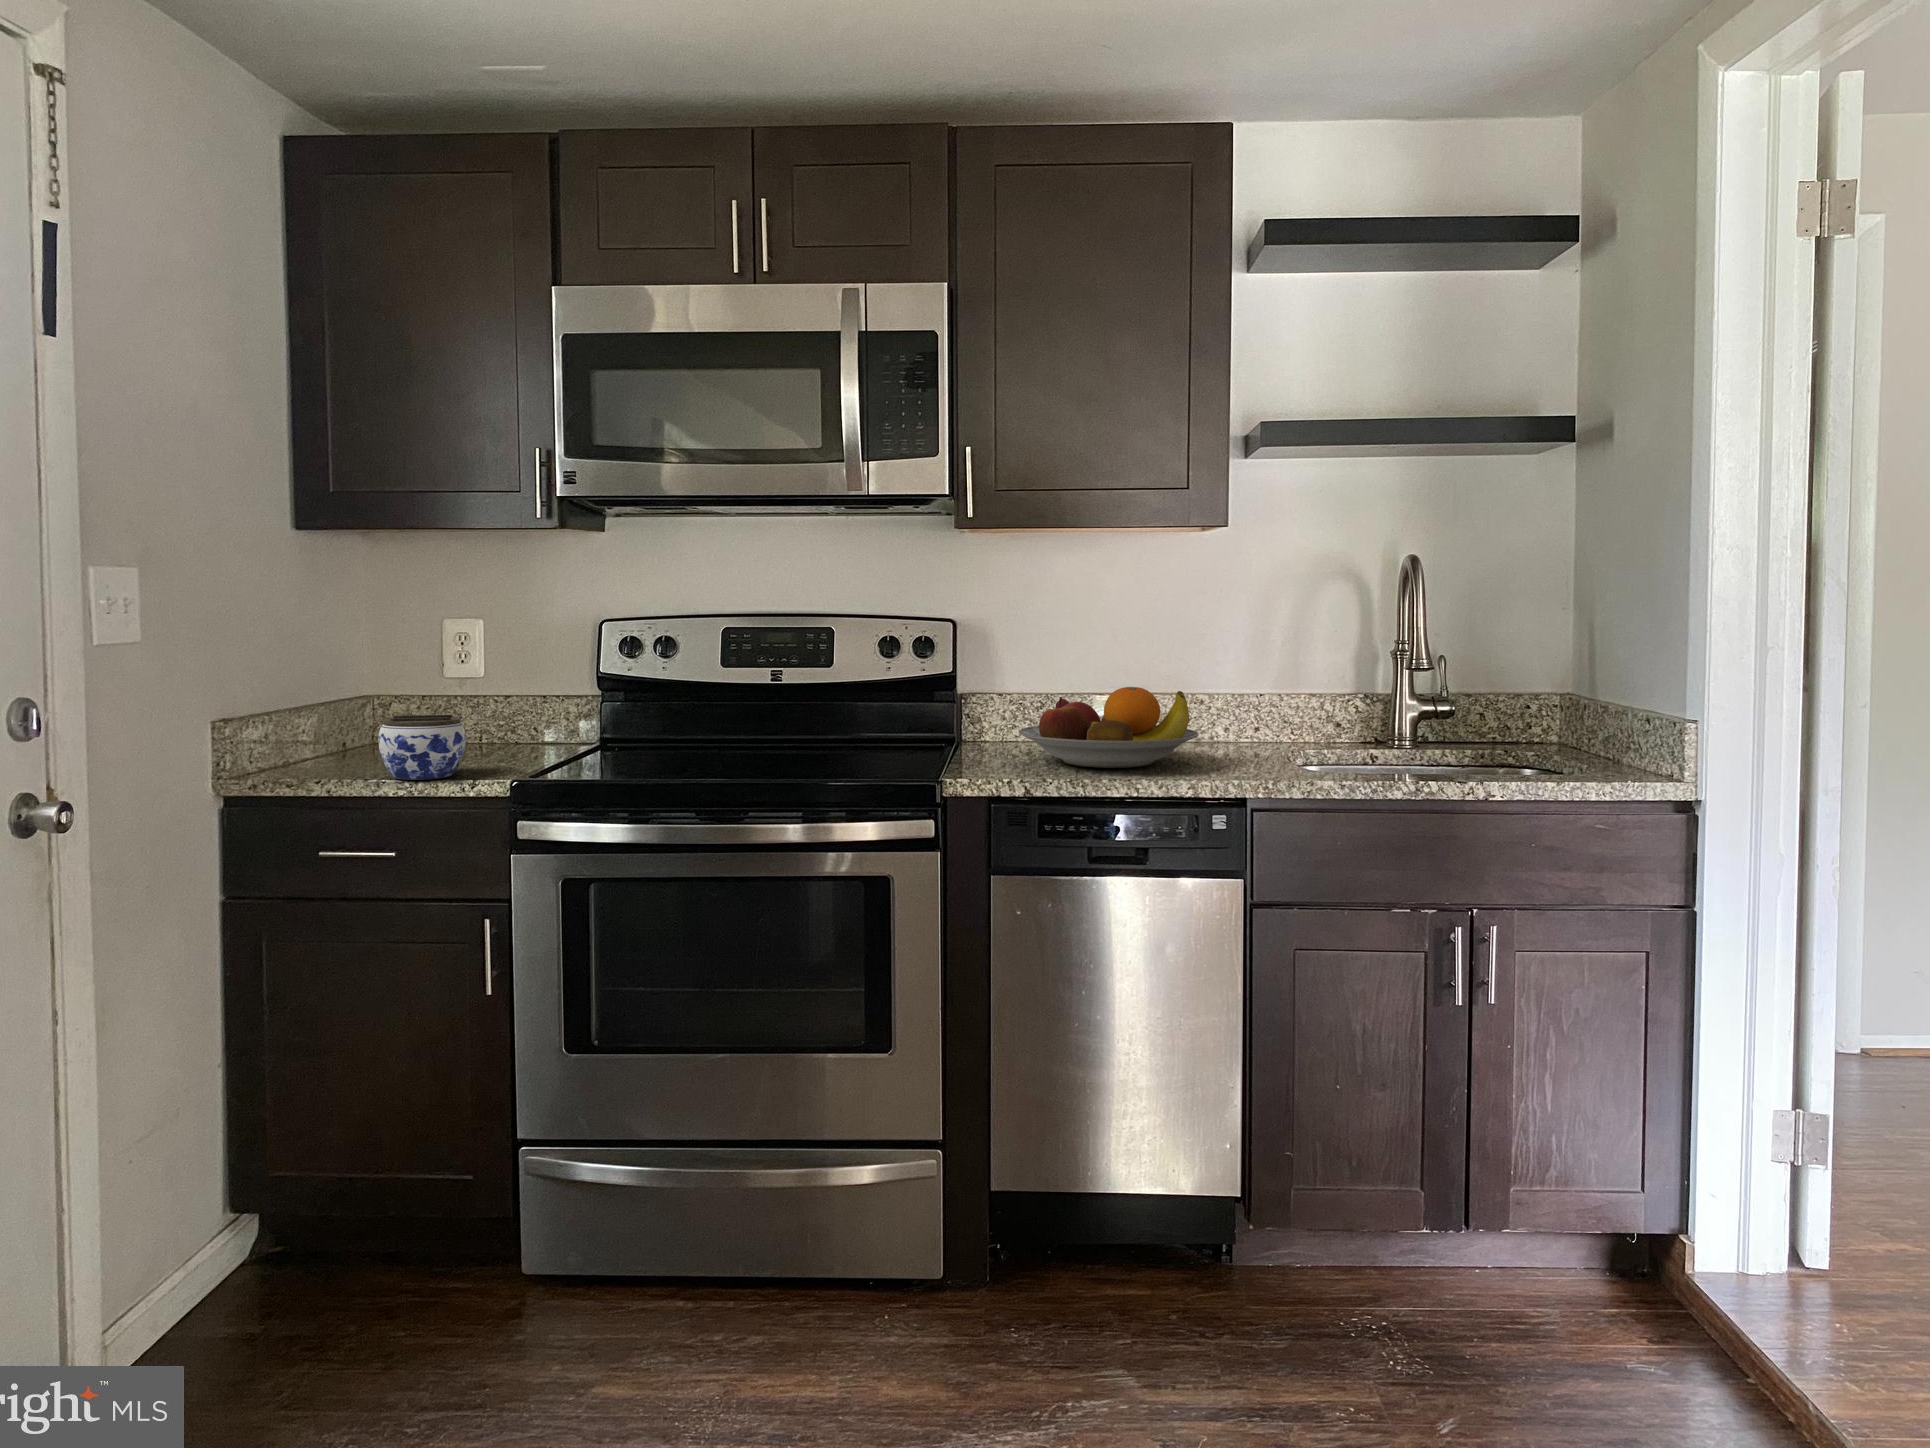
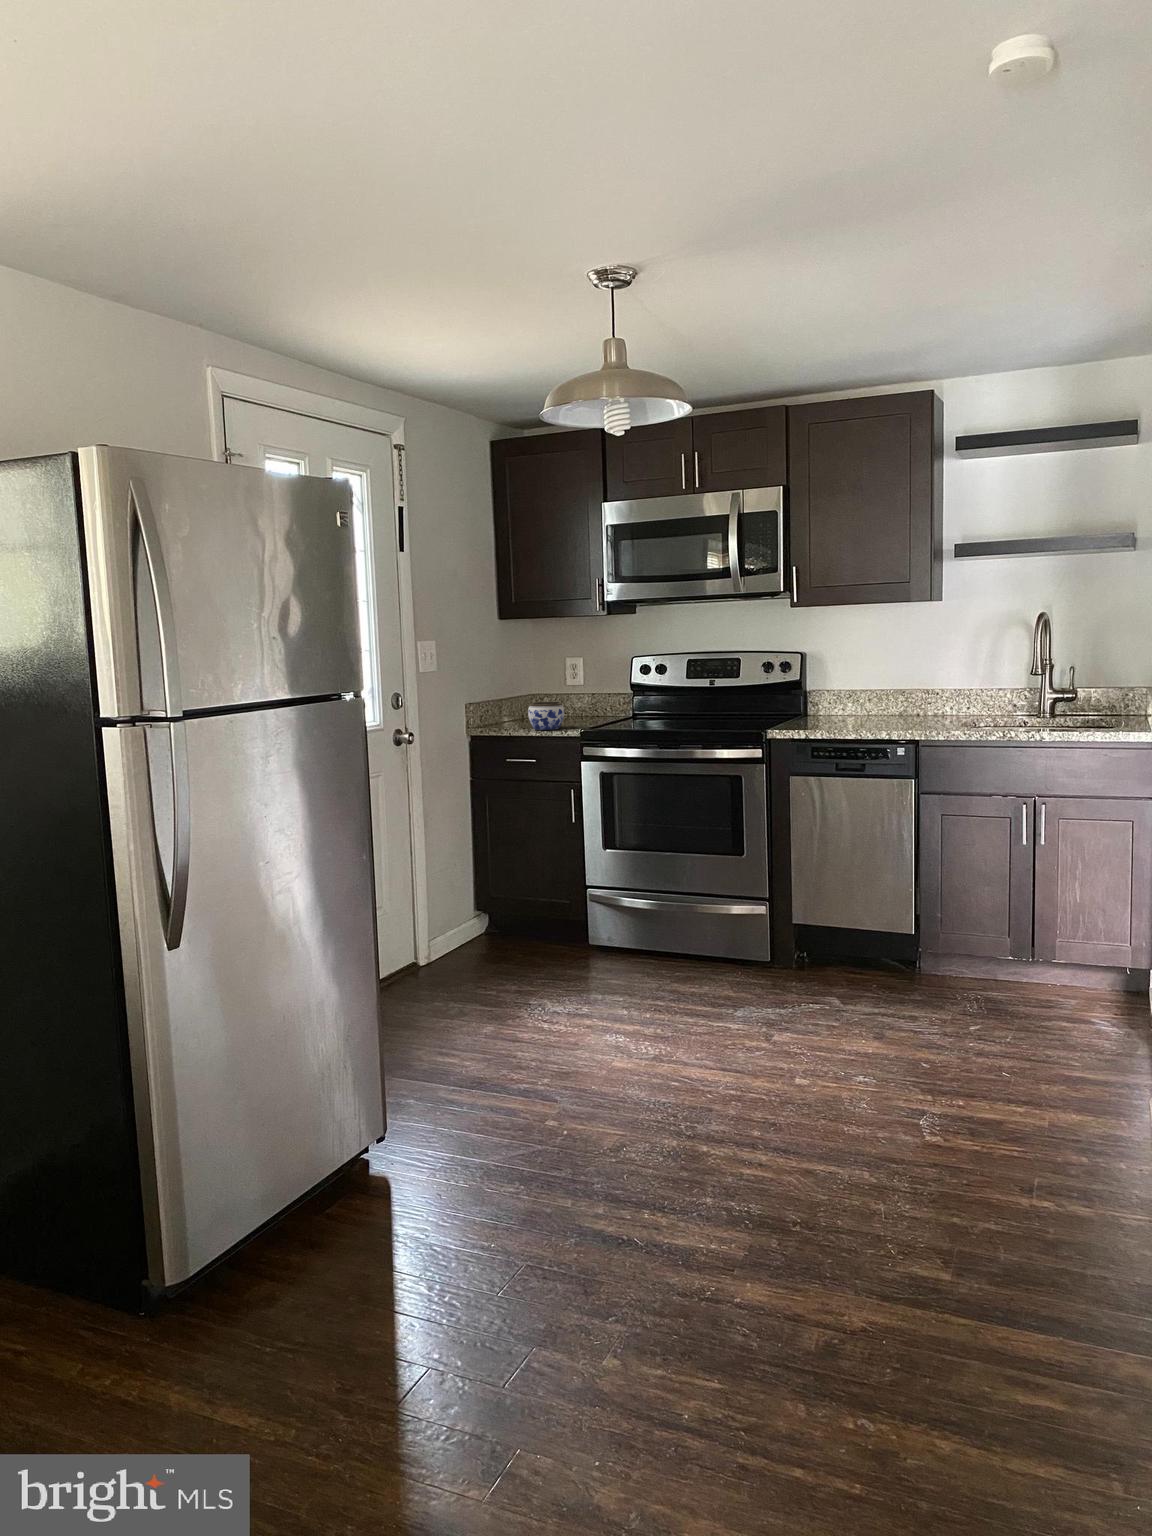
fruit bowl: present [1019,687,1199,768] -> none [821,686,915,726]

